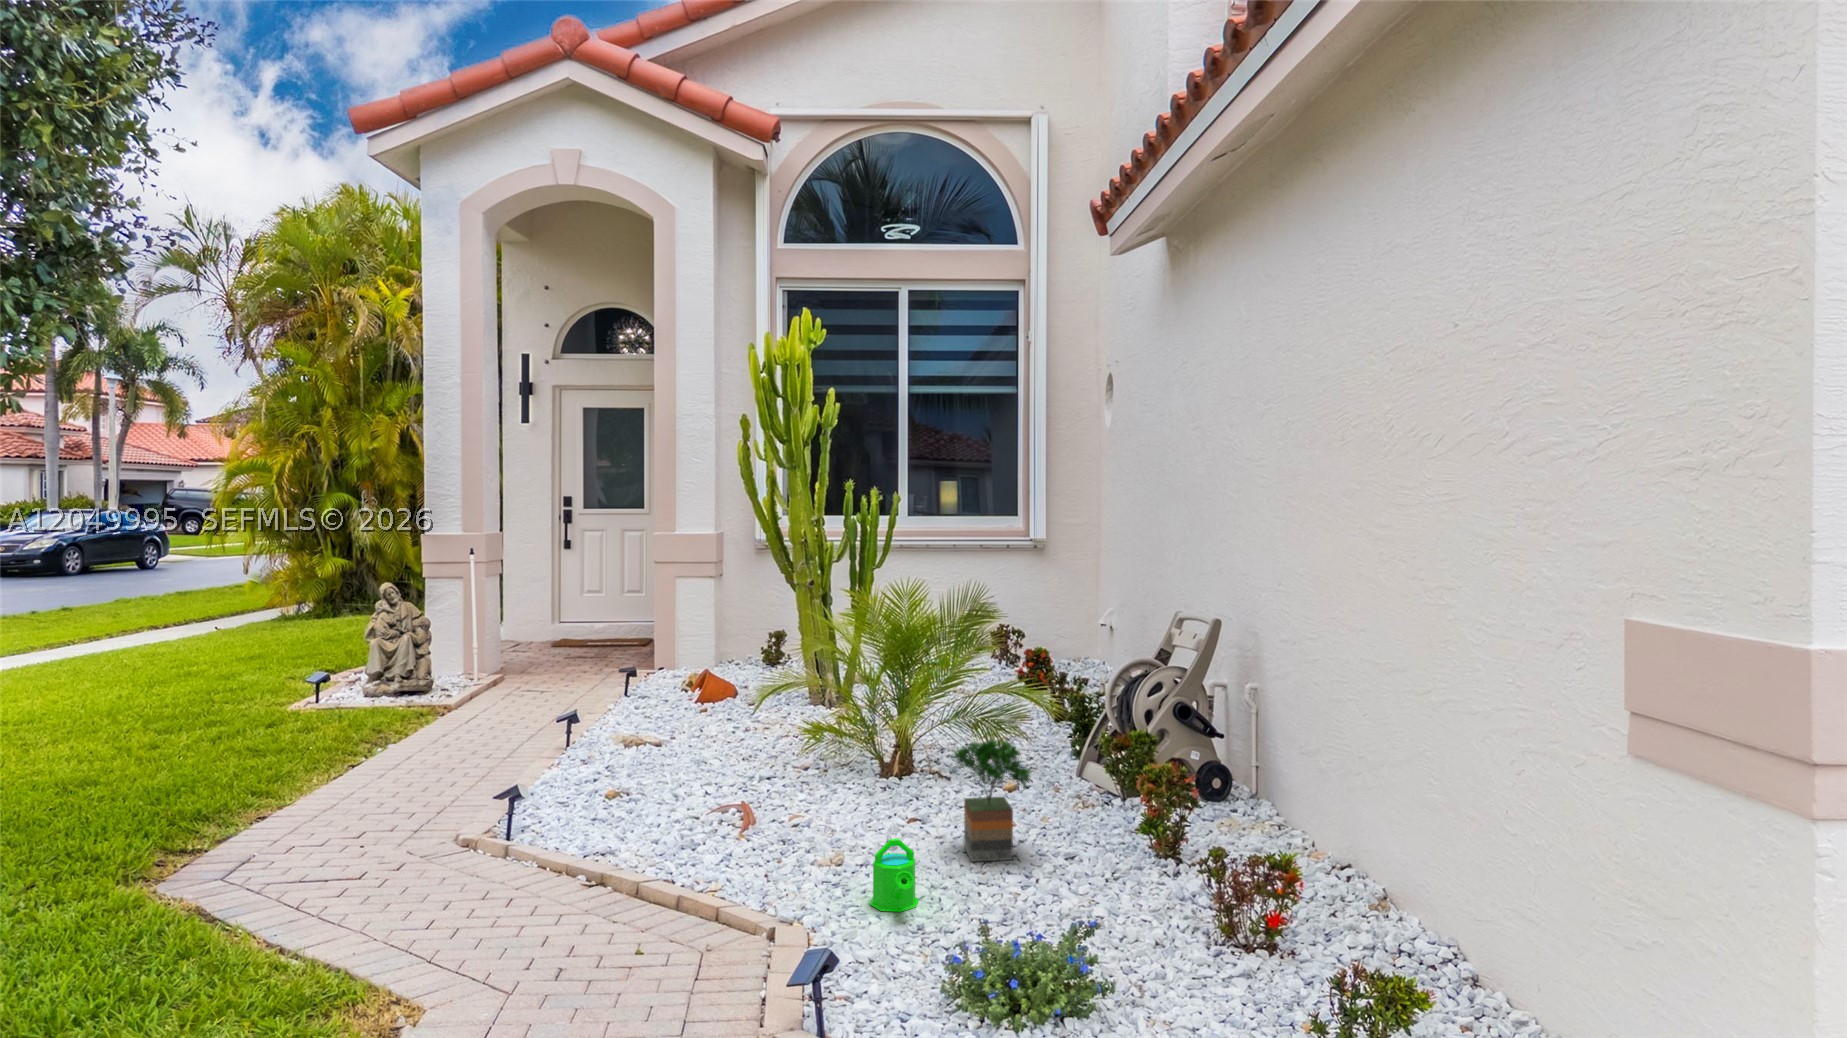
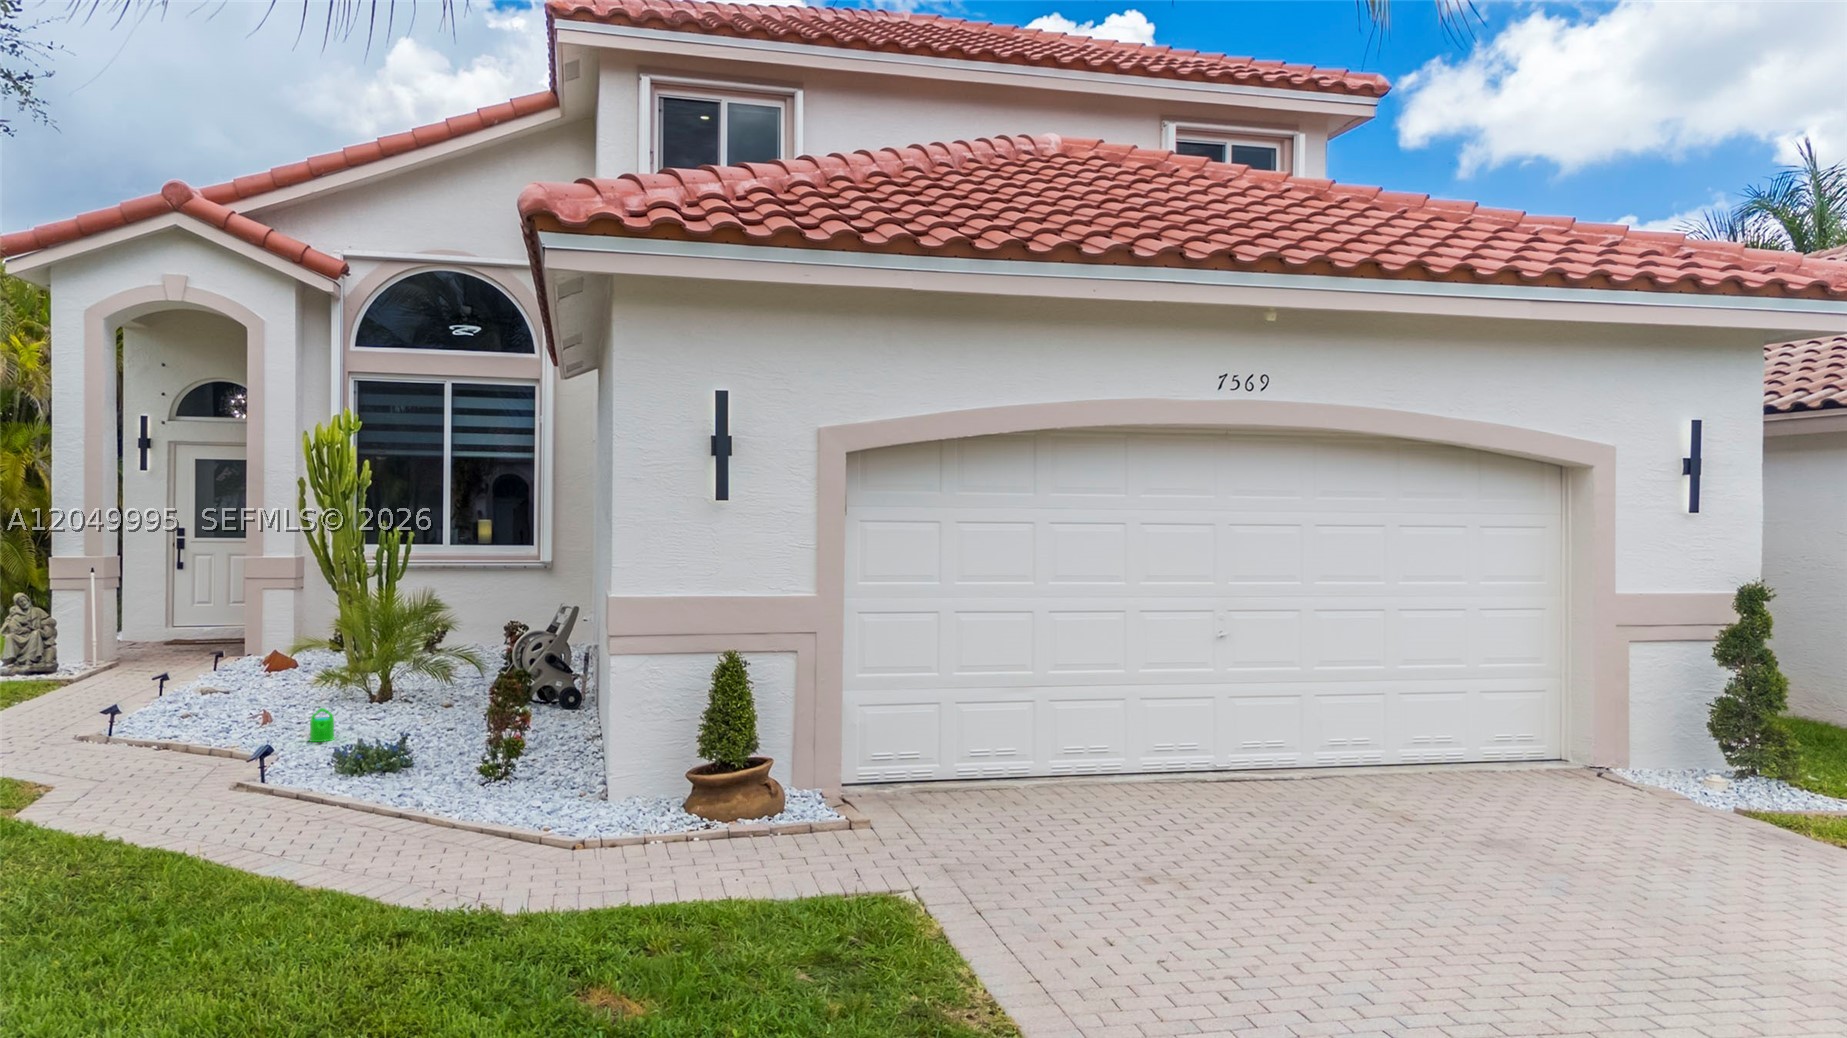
potted tree: present [953,740,1030,862] -> none [372,665,416,727]

